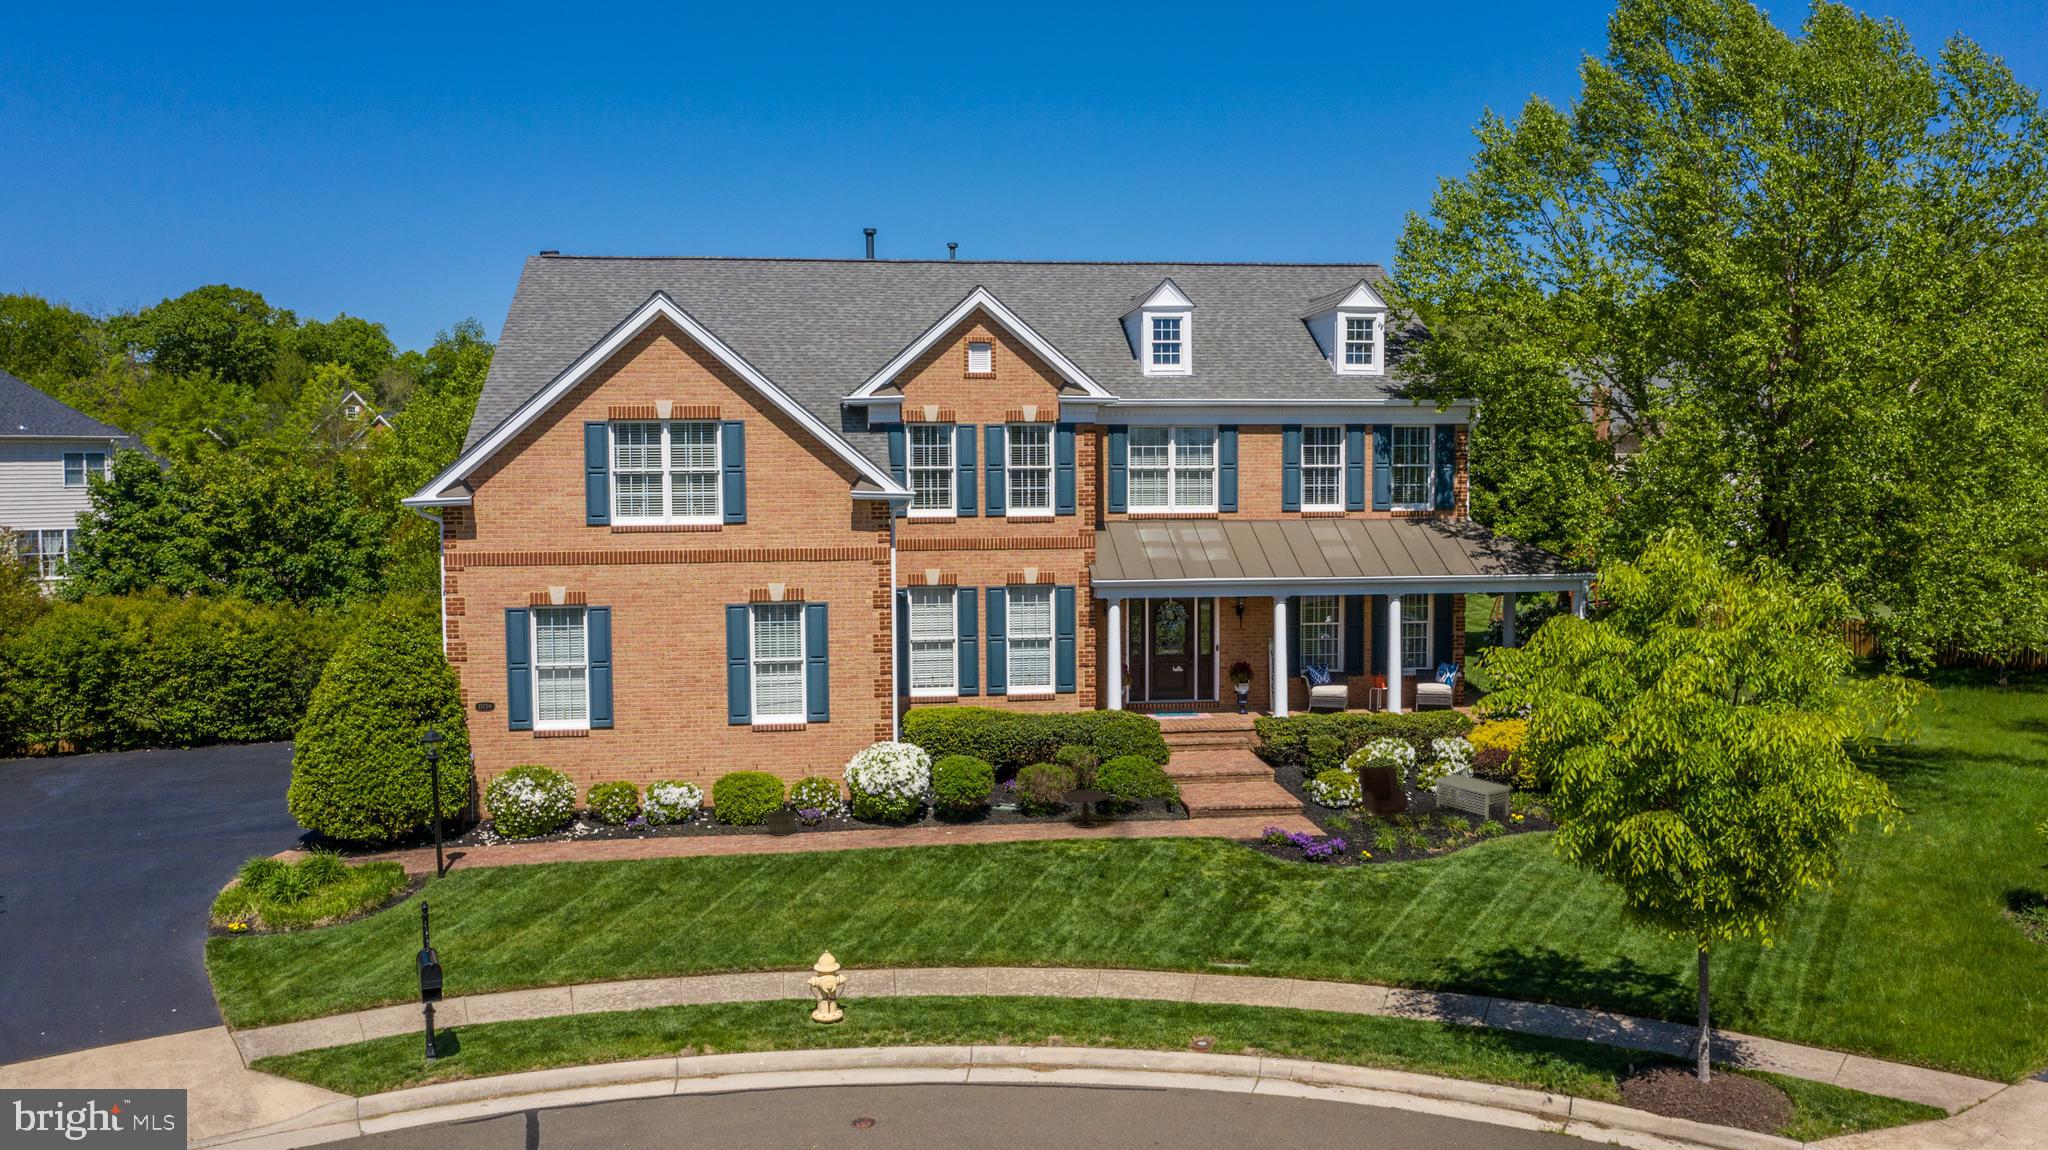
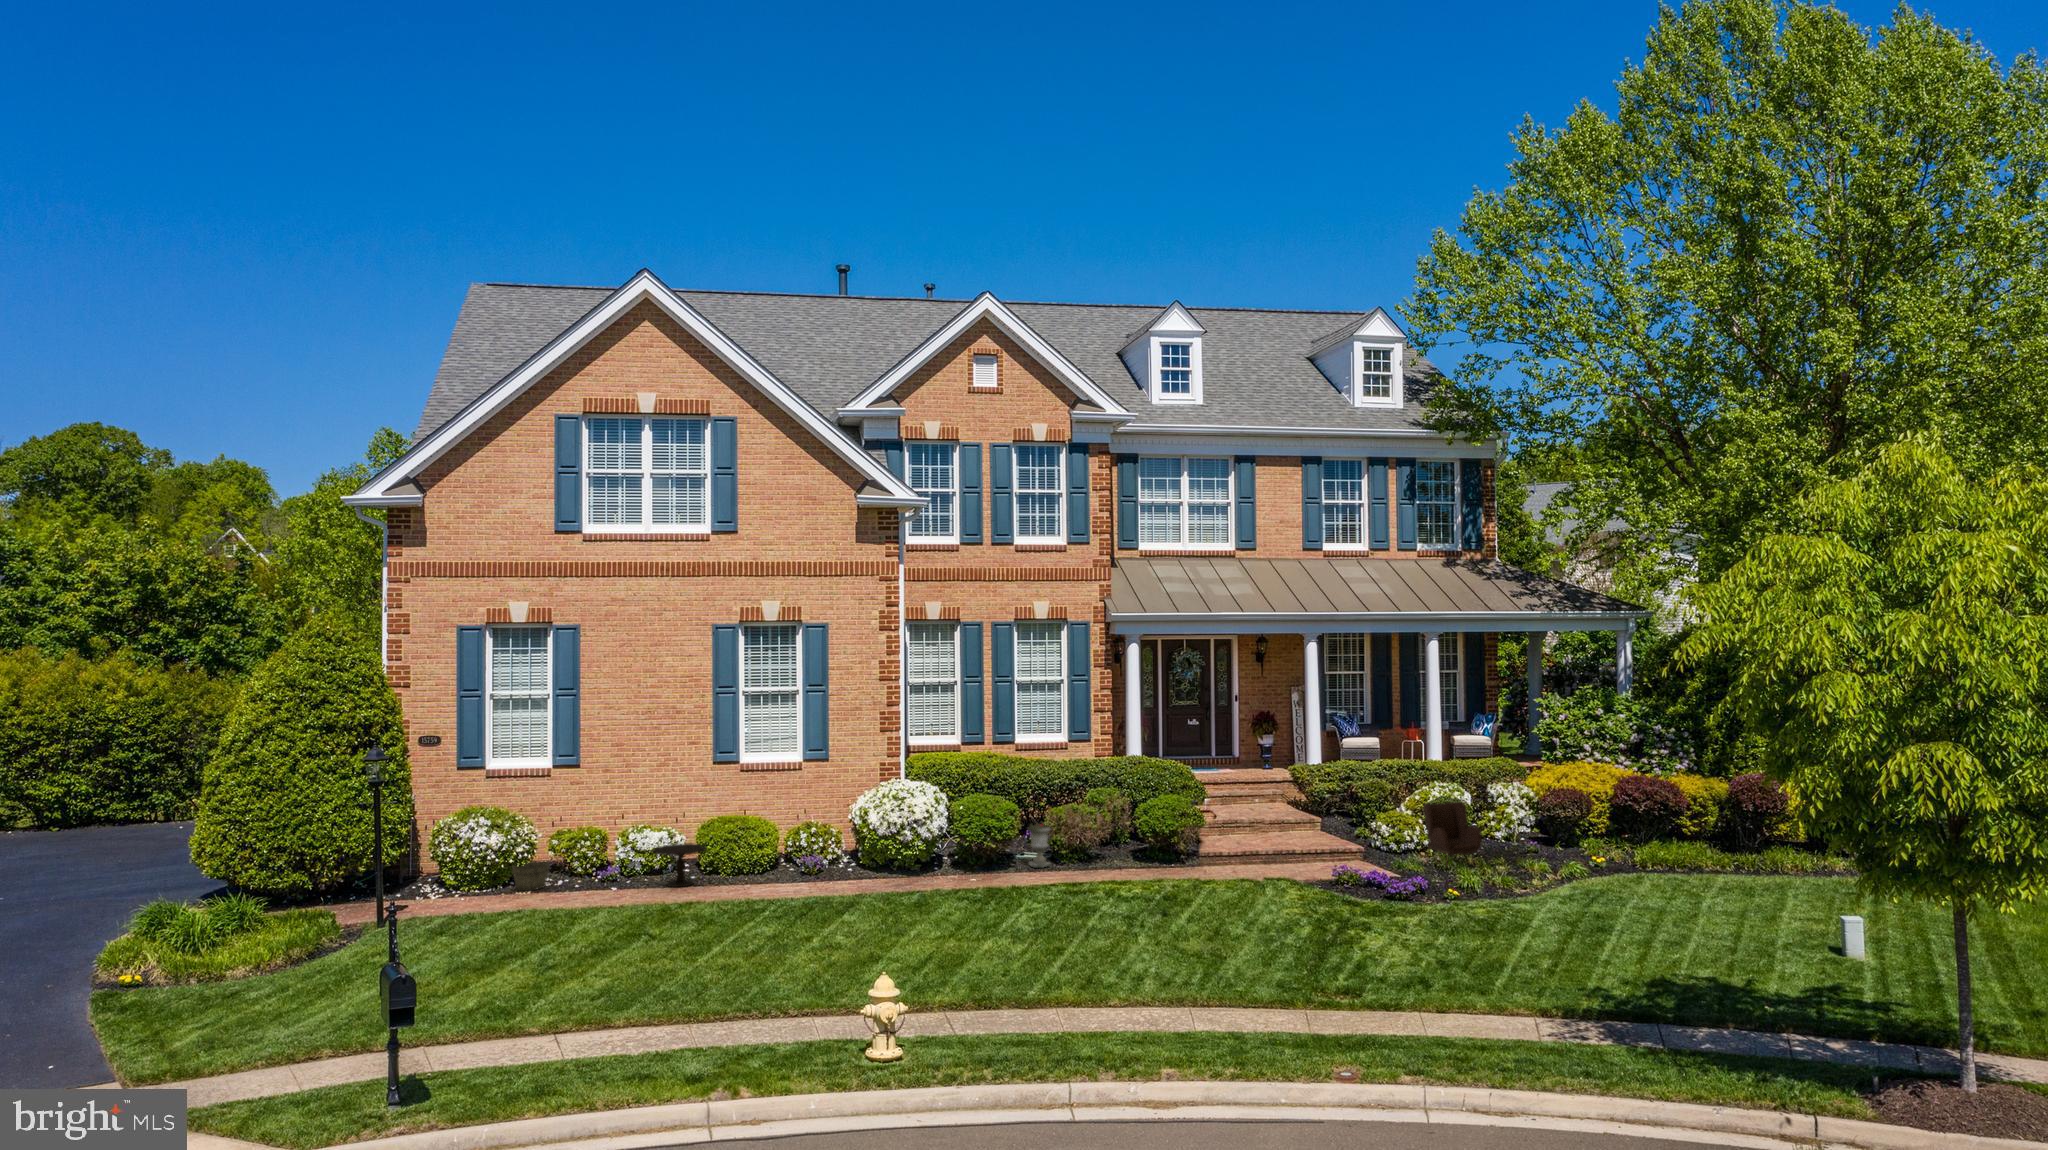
storage bench: present [1435,775,1511,820] -> none [1501,814,1588,861]
planter: none [1001,780,1023,822] -> present [1028,823,1050,868]
side table: present [1063,789,1108,828] -> present [653,843,707,887]
wooden bucket: present [766,809,797,836] -> present [512,861,549,891]

